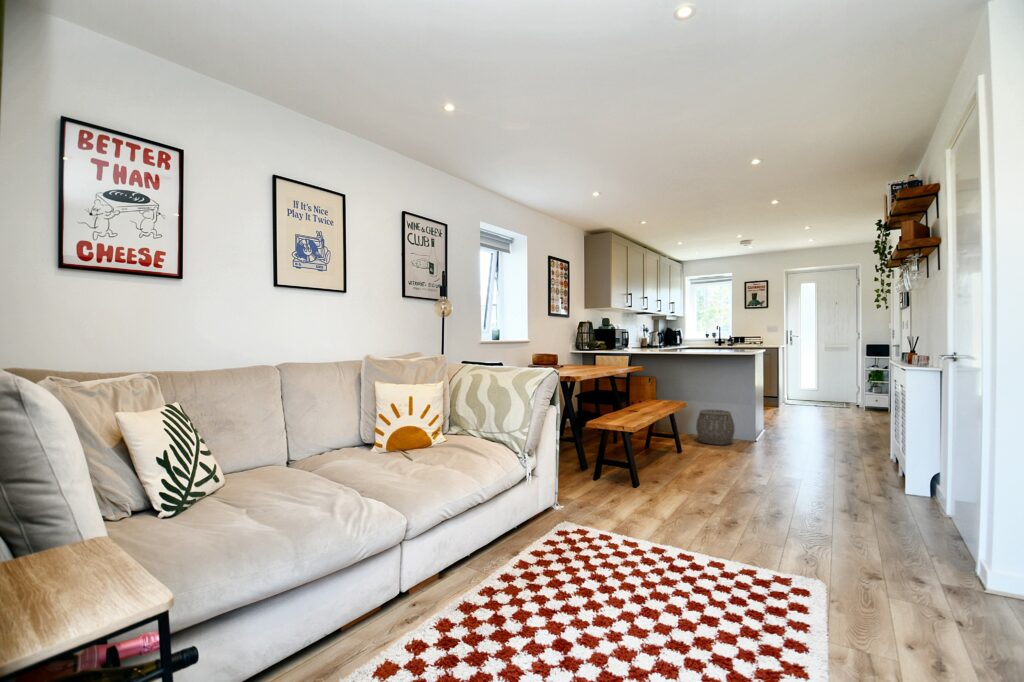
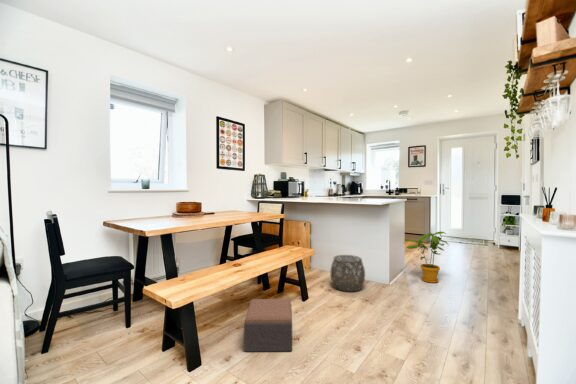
house plant: none [766,383,817,438] -> present [405,232,448,283]
footstool: none [654,439,707,477] -> present [244,299,292,351]

